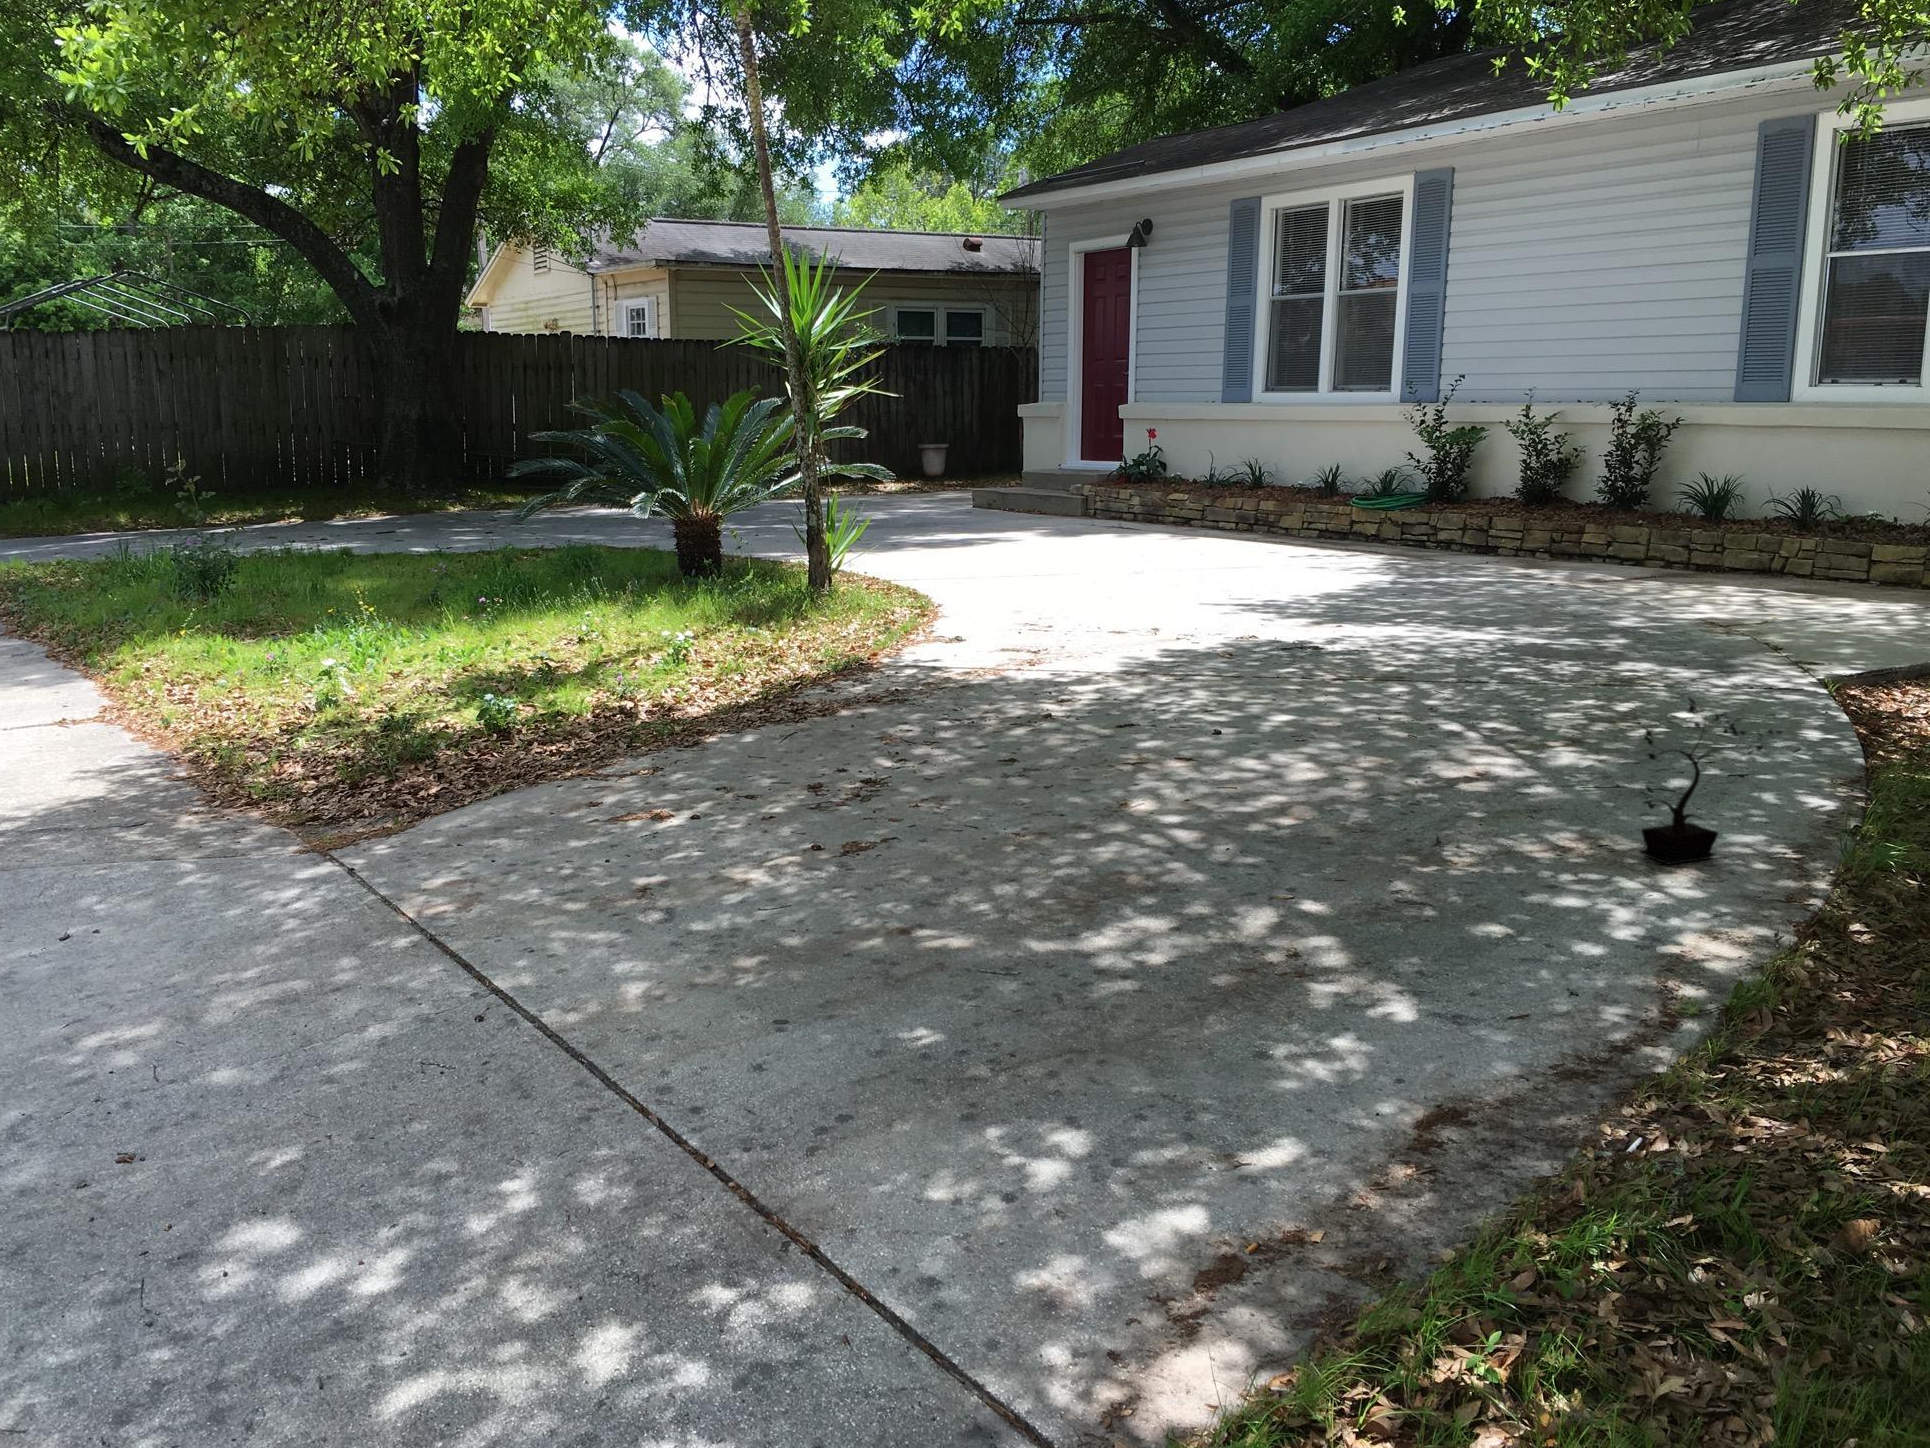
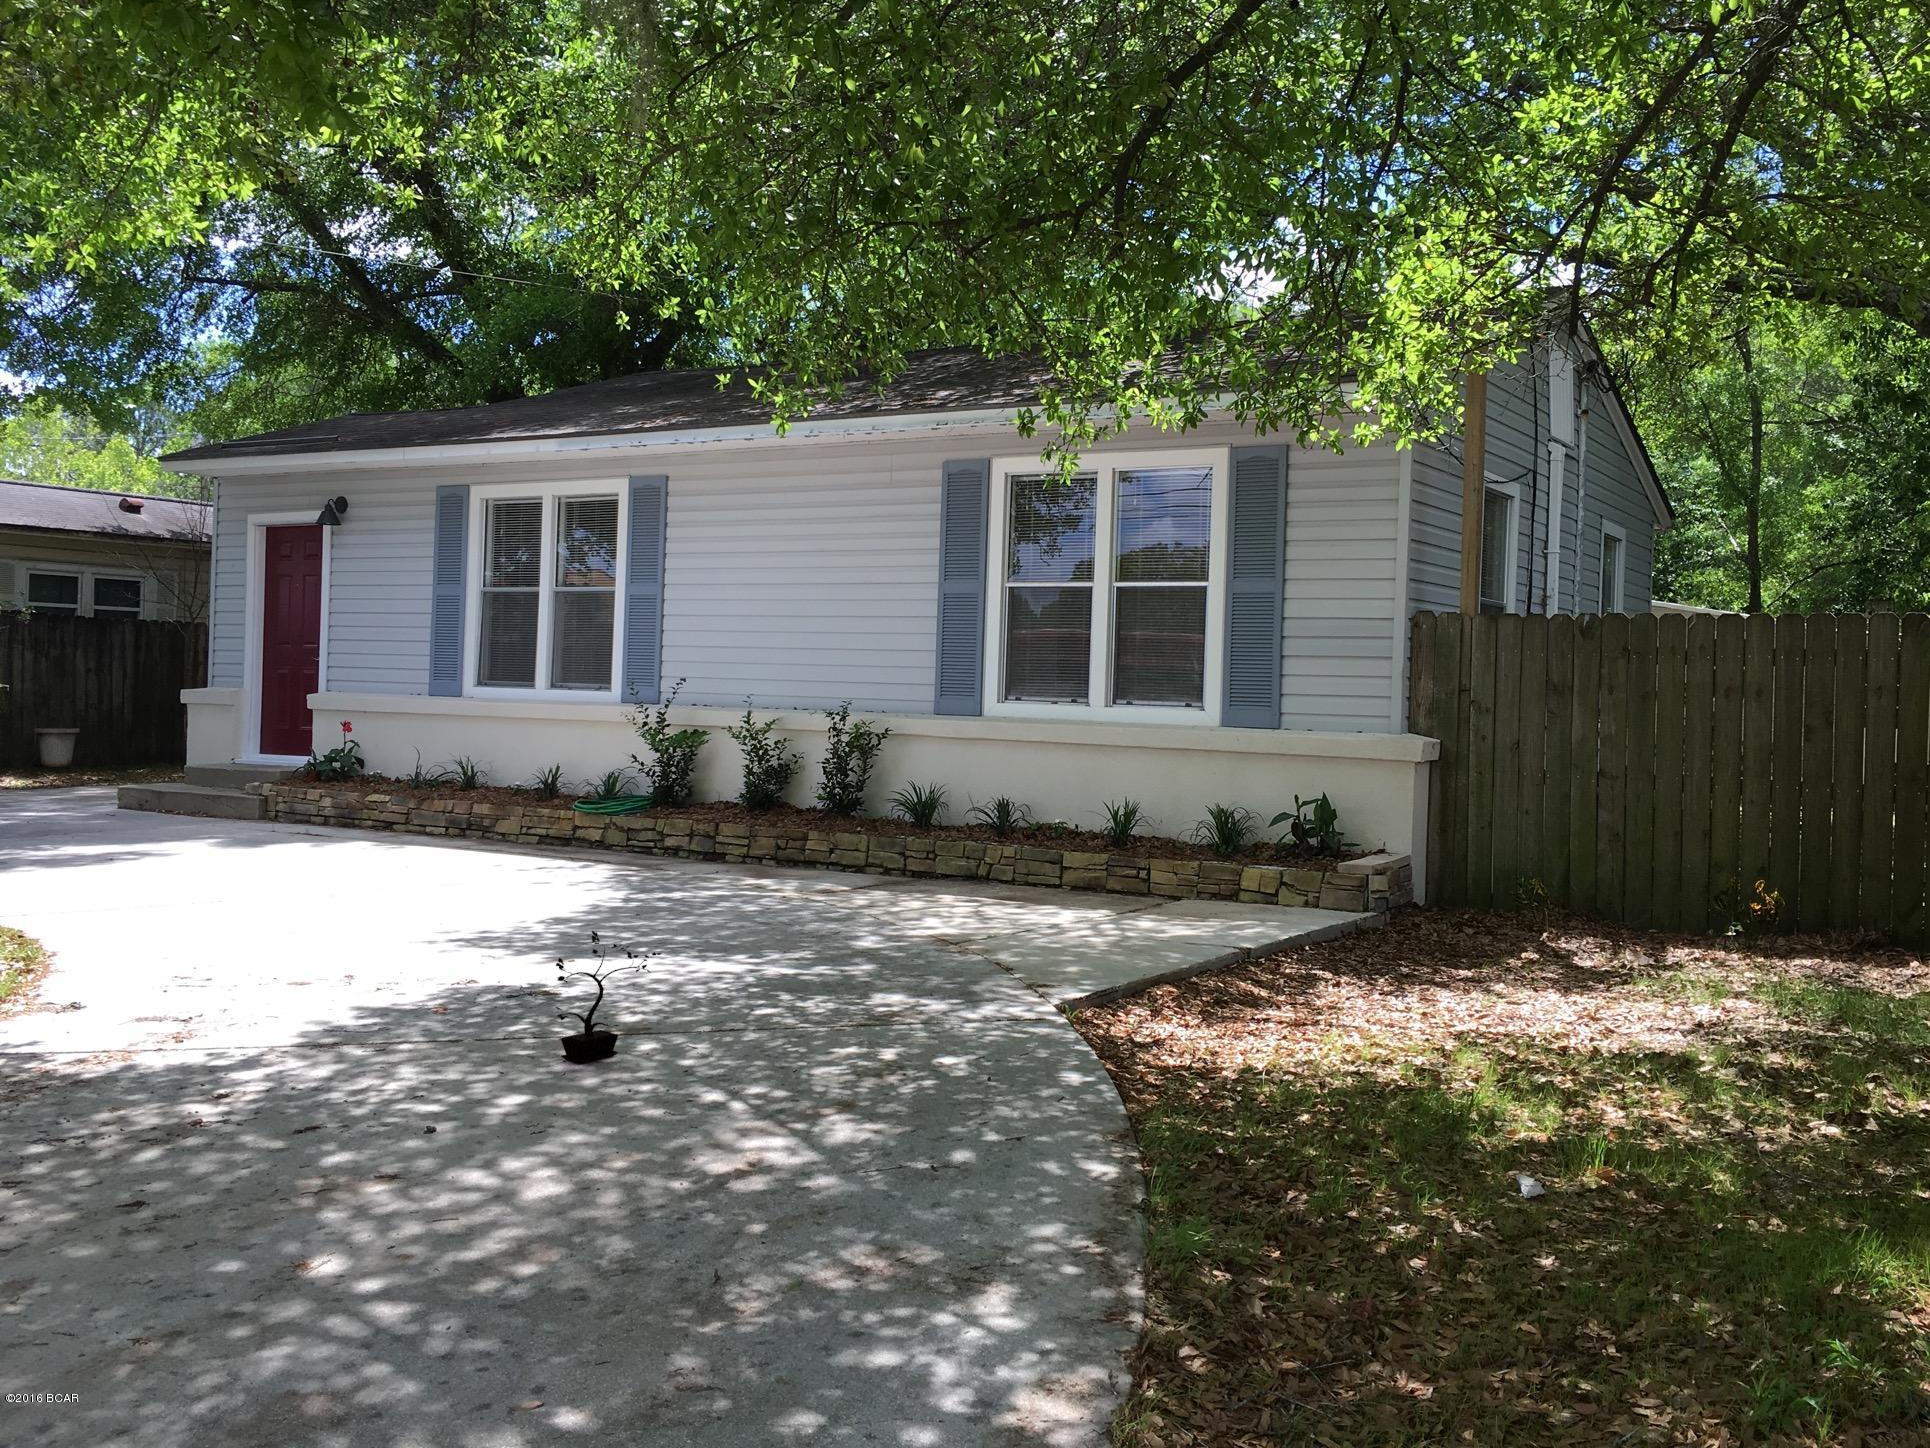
potted plant: present [1640,698,1781,864] -> present [556,931,662,1064]

